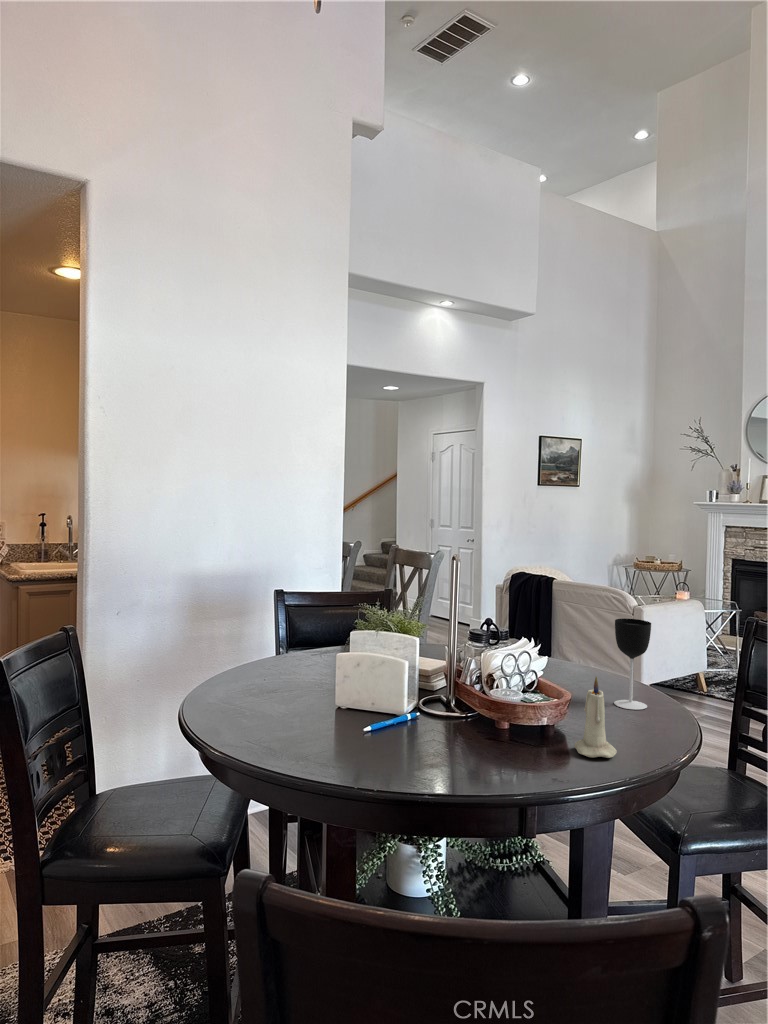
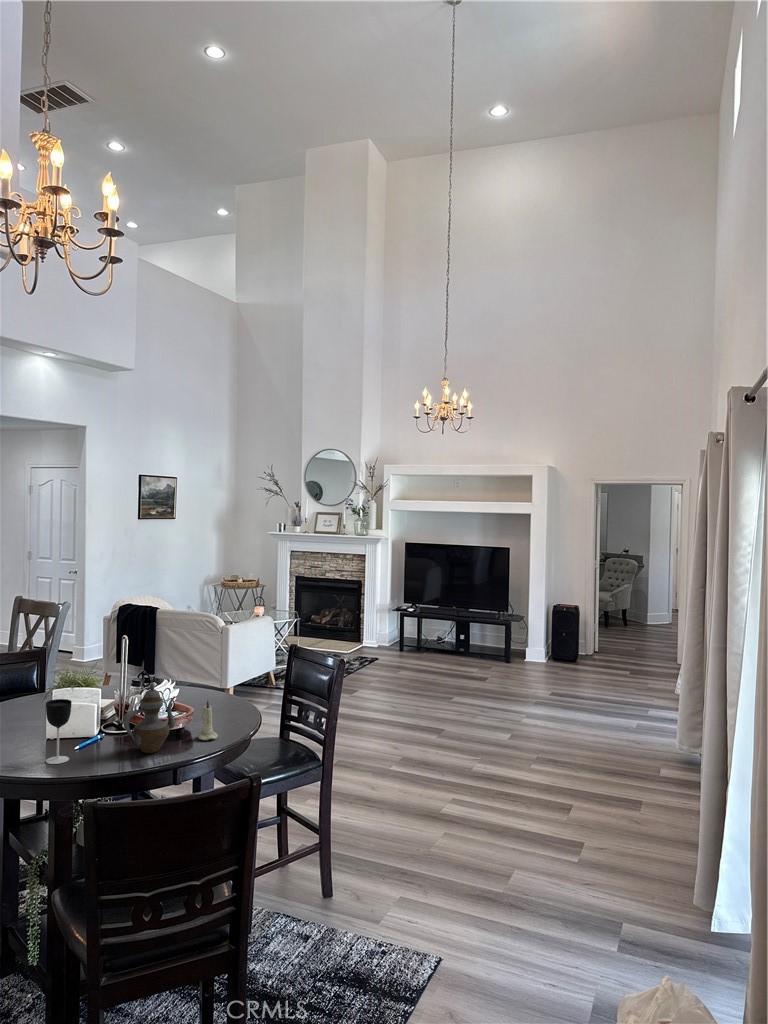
wine glass: present [614,618,651,709] -> present [46,699,72,764]
teapot: none [428,627,533,764] -> present [123,682,176,753]

